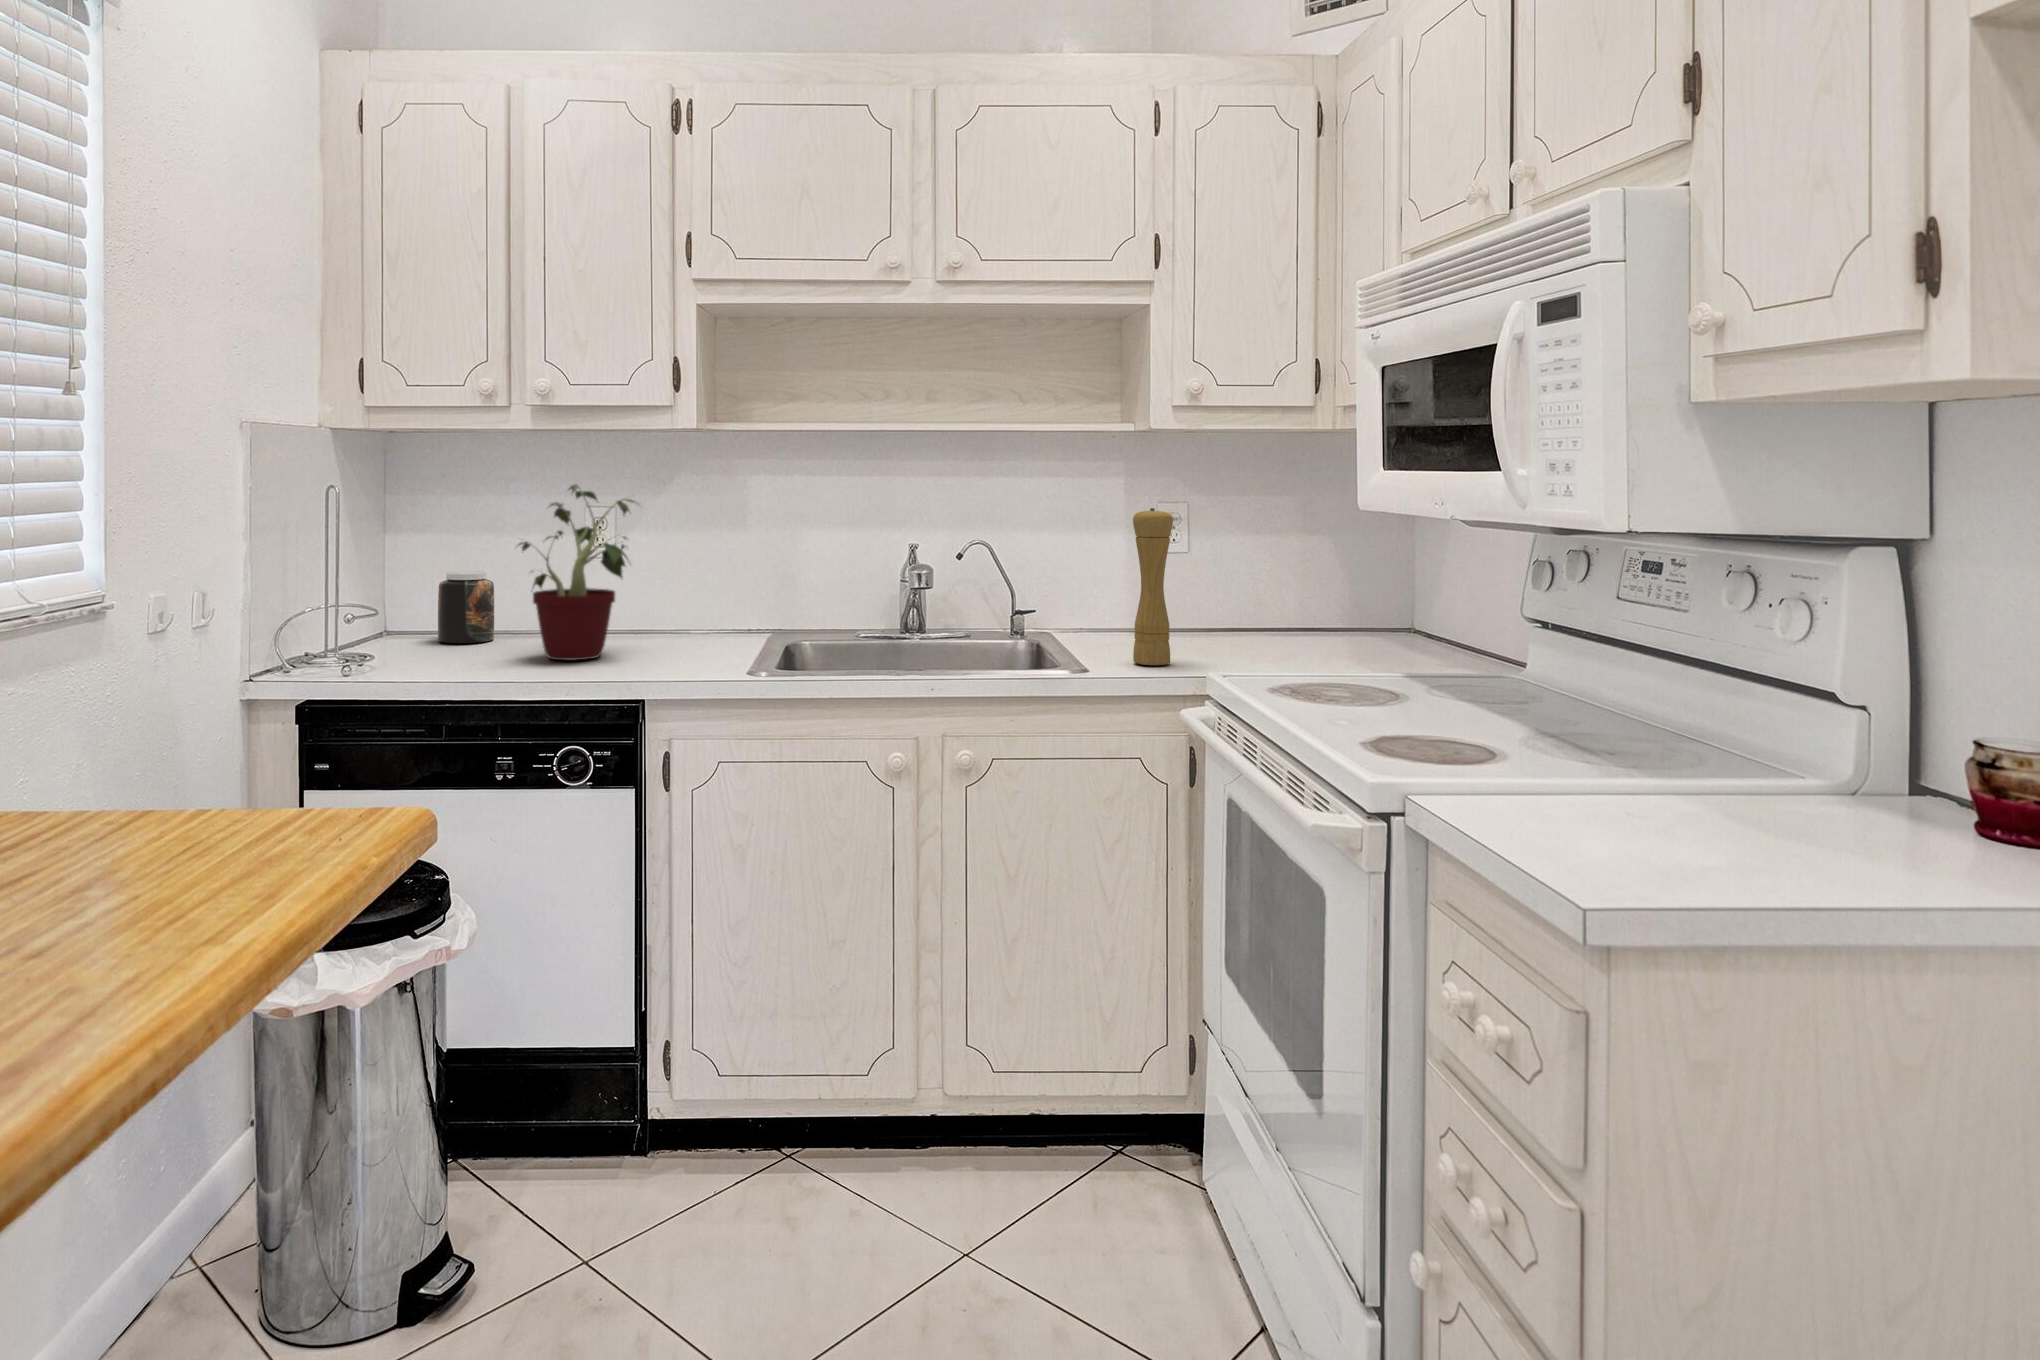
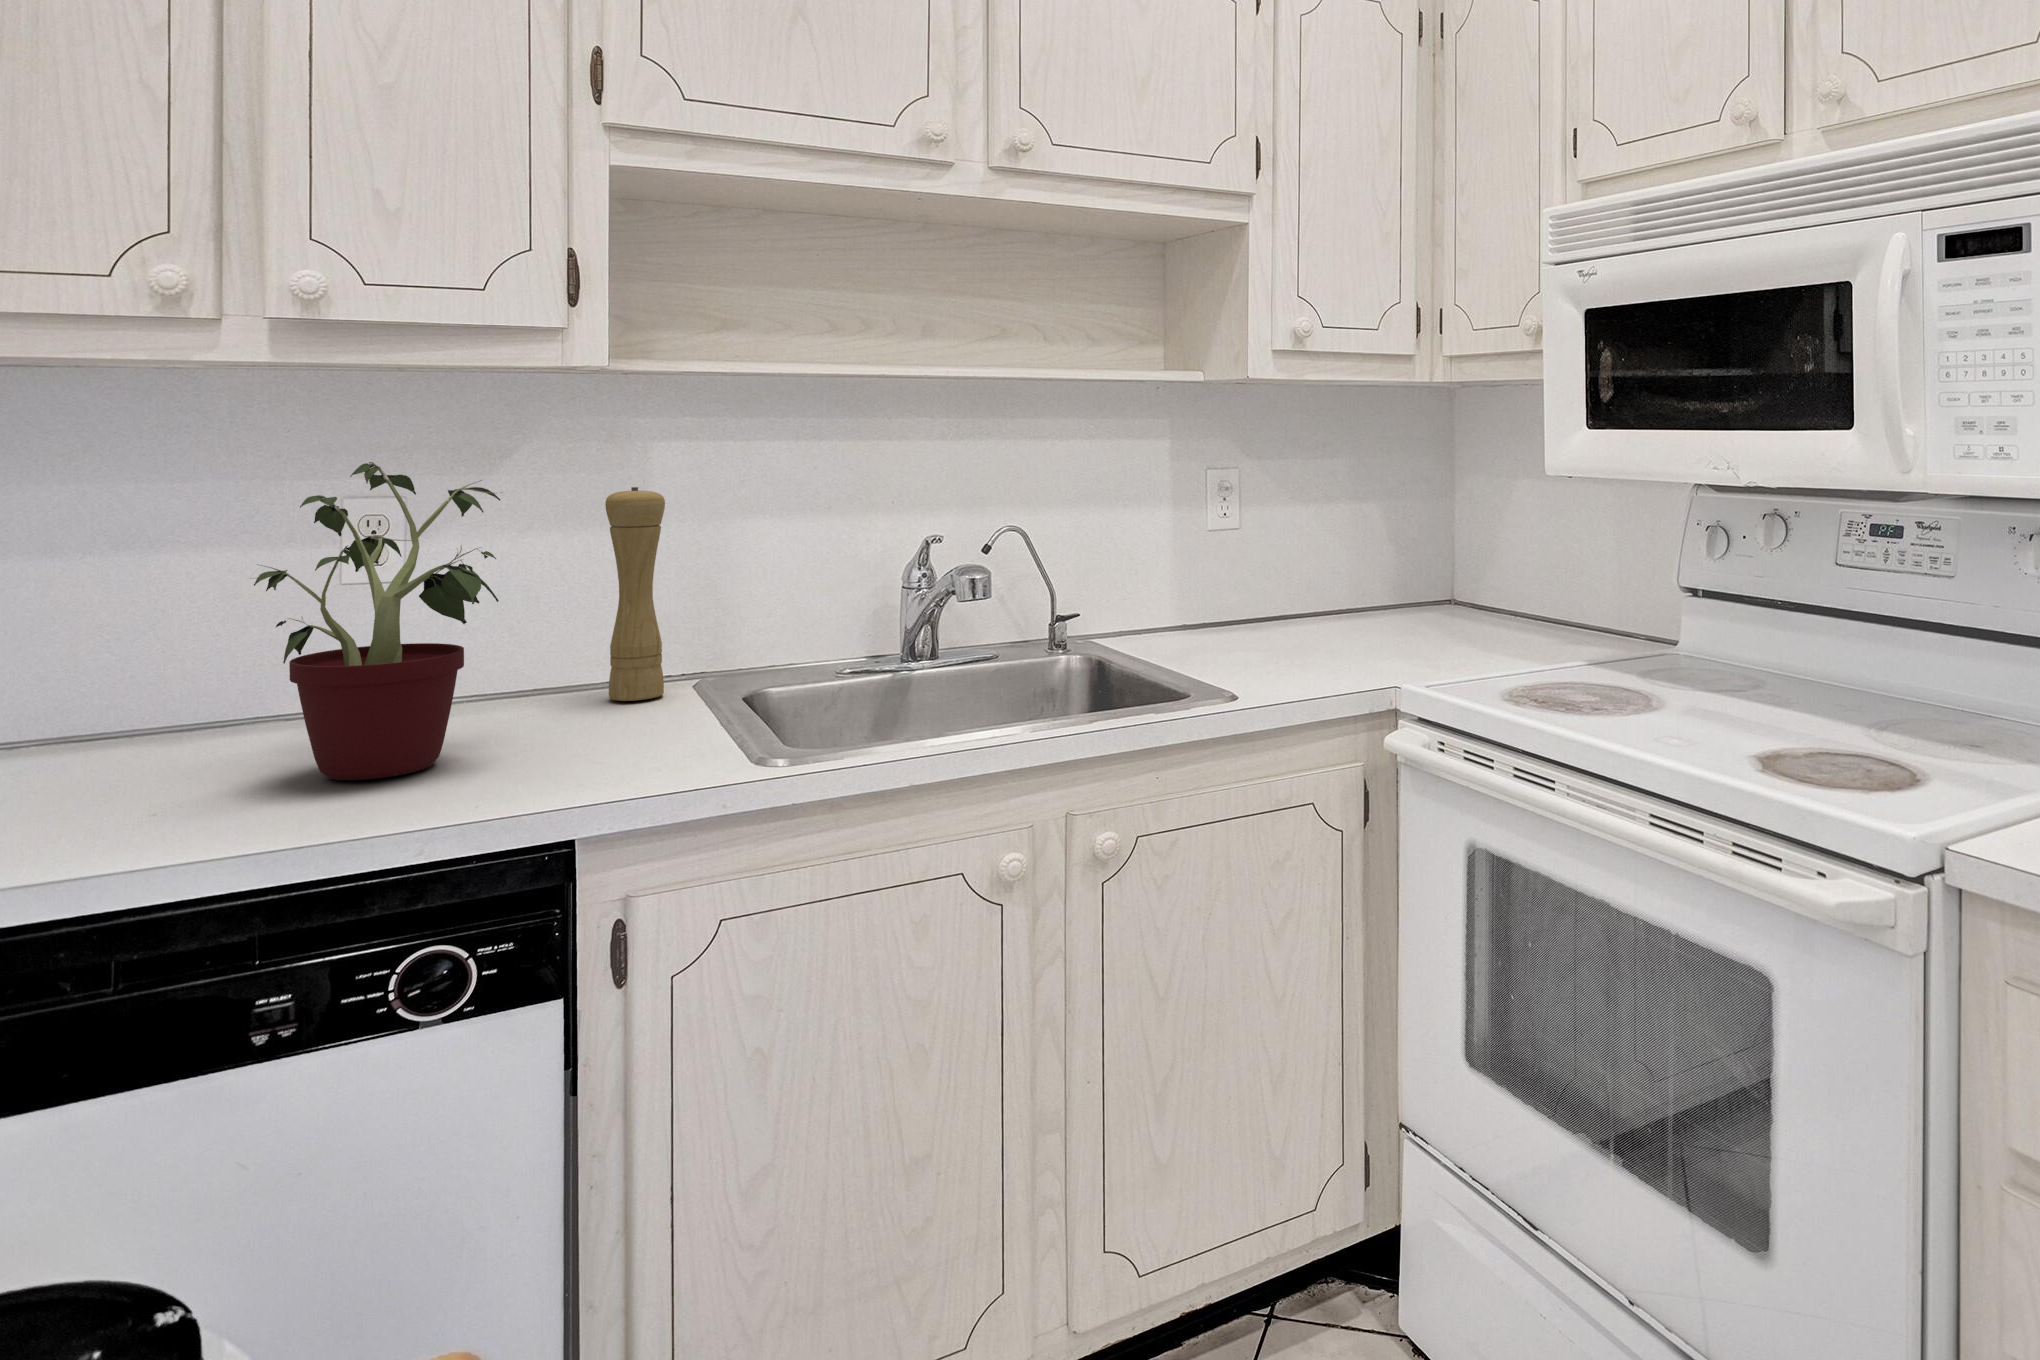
pepper mill: present [1133,508,1173,665] -> present [605,487,665,701]
jar: present [438,571,494,643] -> none [26,625,162,767]

